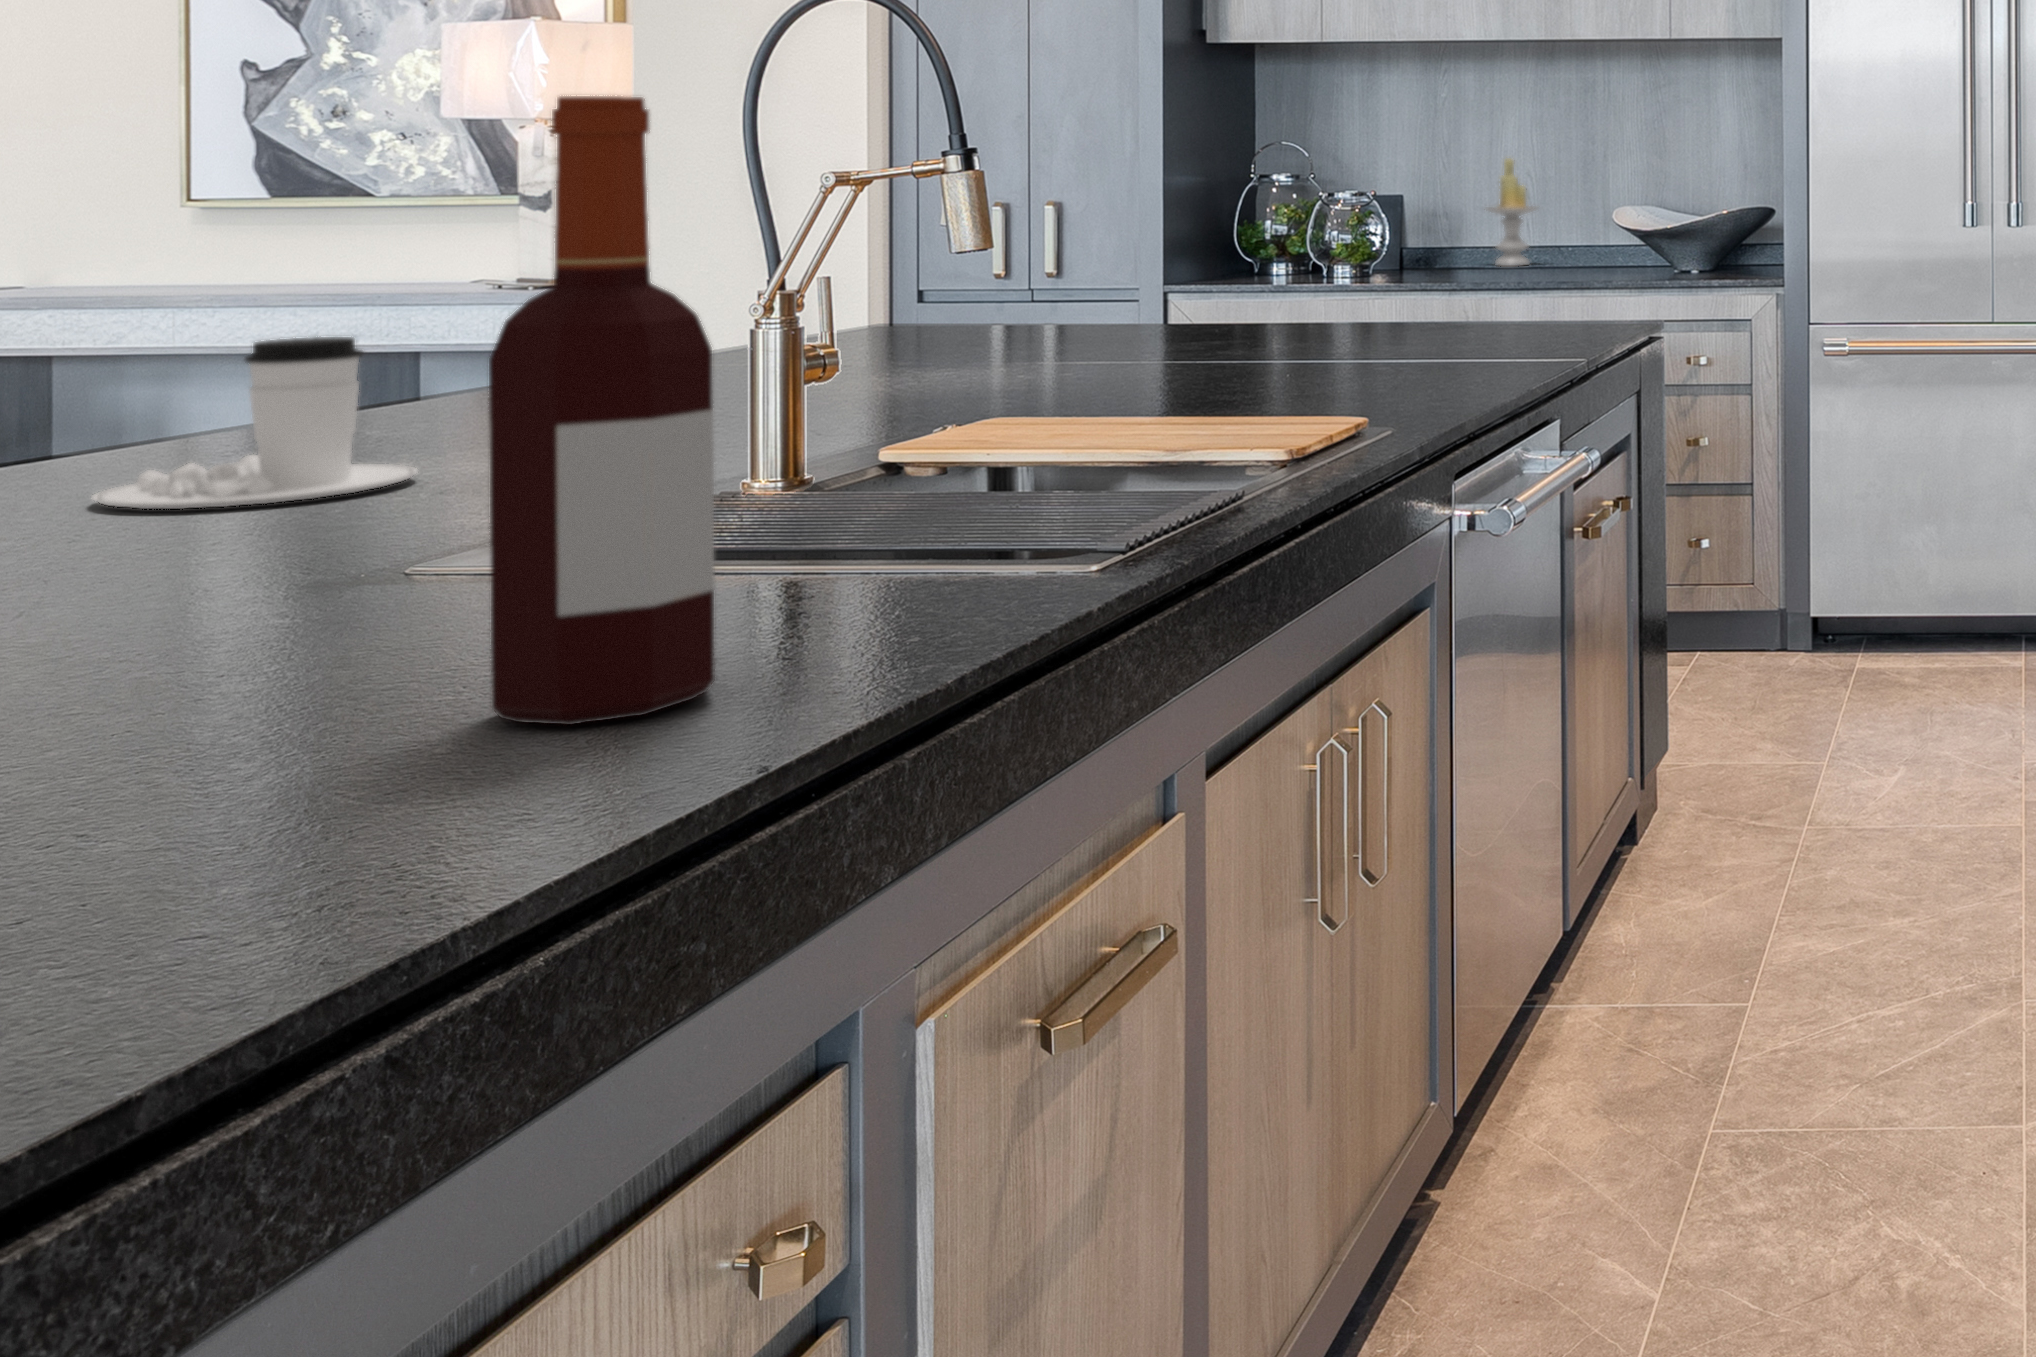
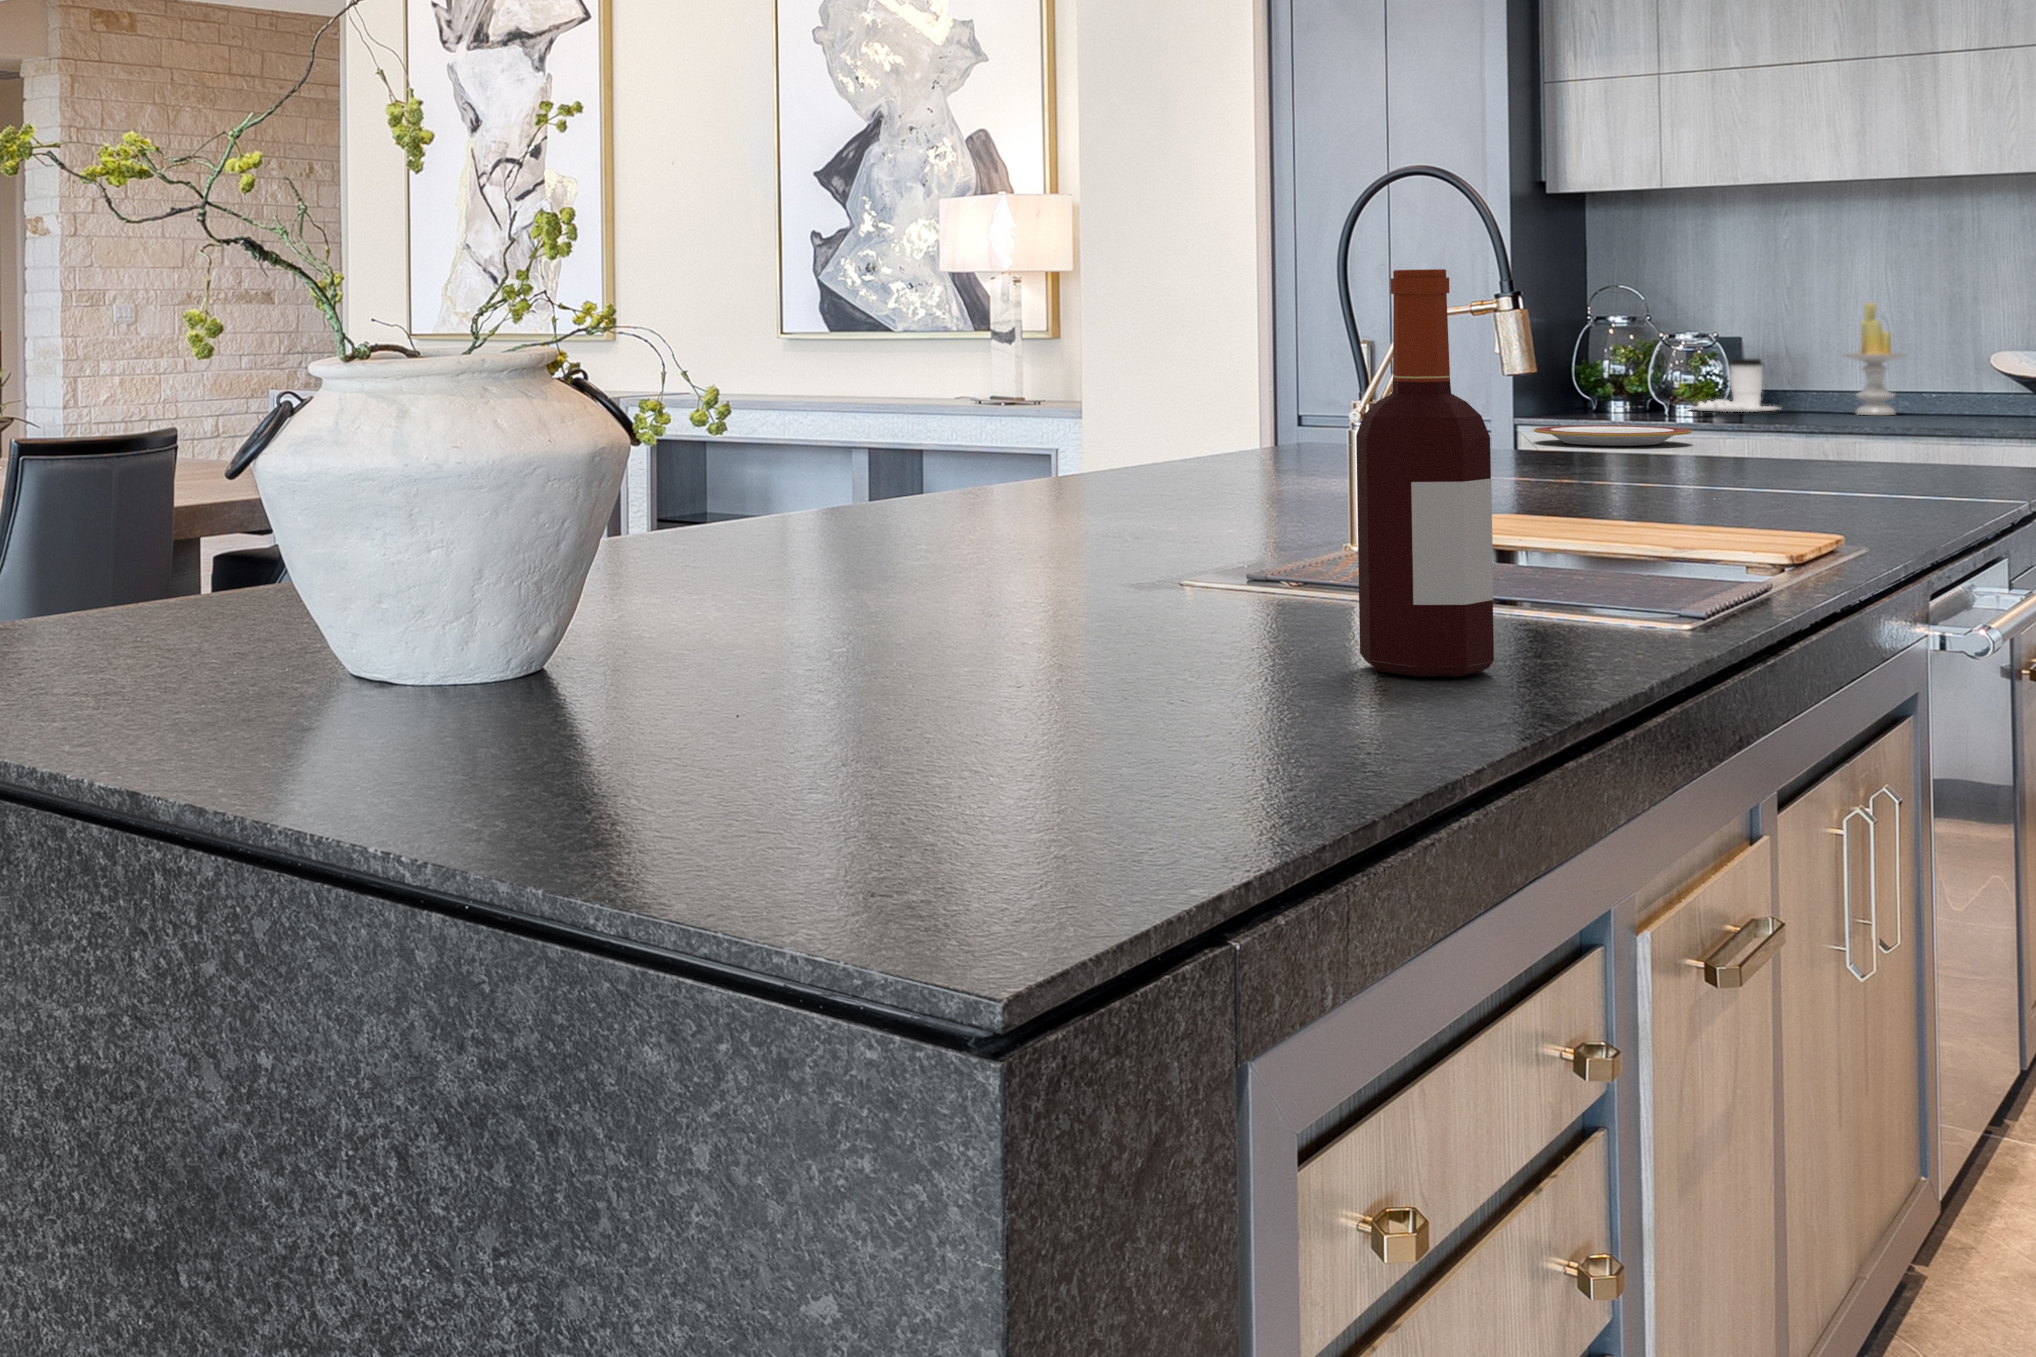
plate: none [1150,286,1315,308] -> present [1534,425,1692,446]
coffee cup: present [93,337,417,509] -> present [1690,359,1779,412]

